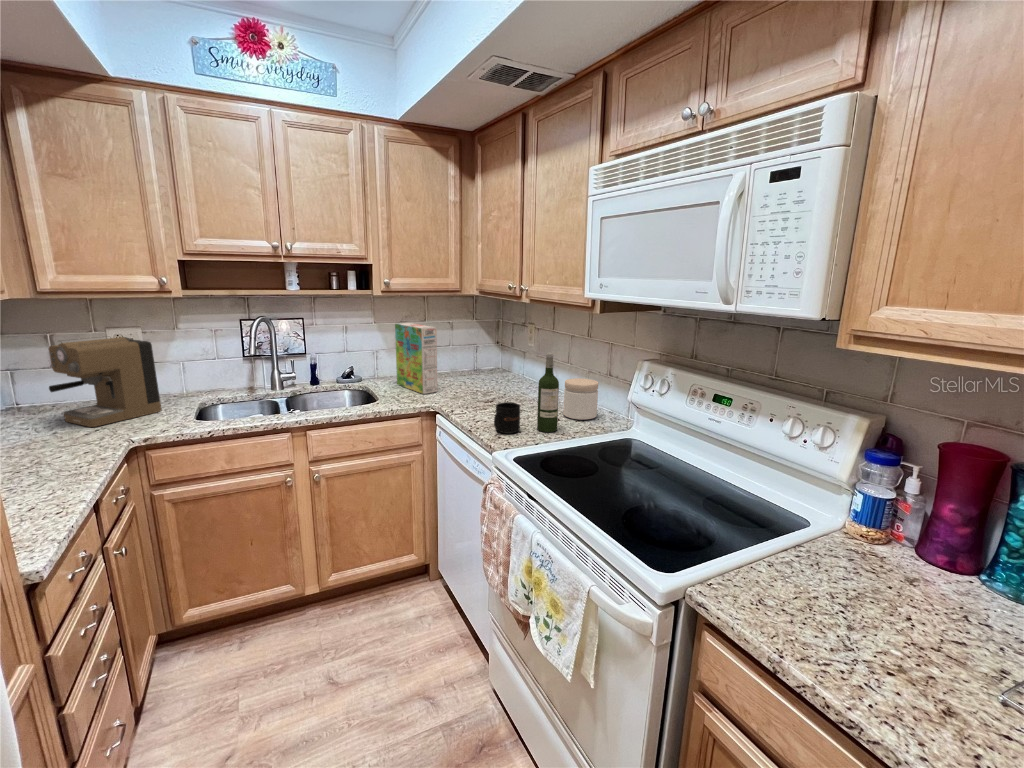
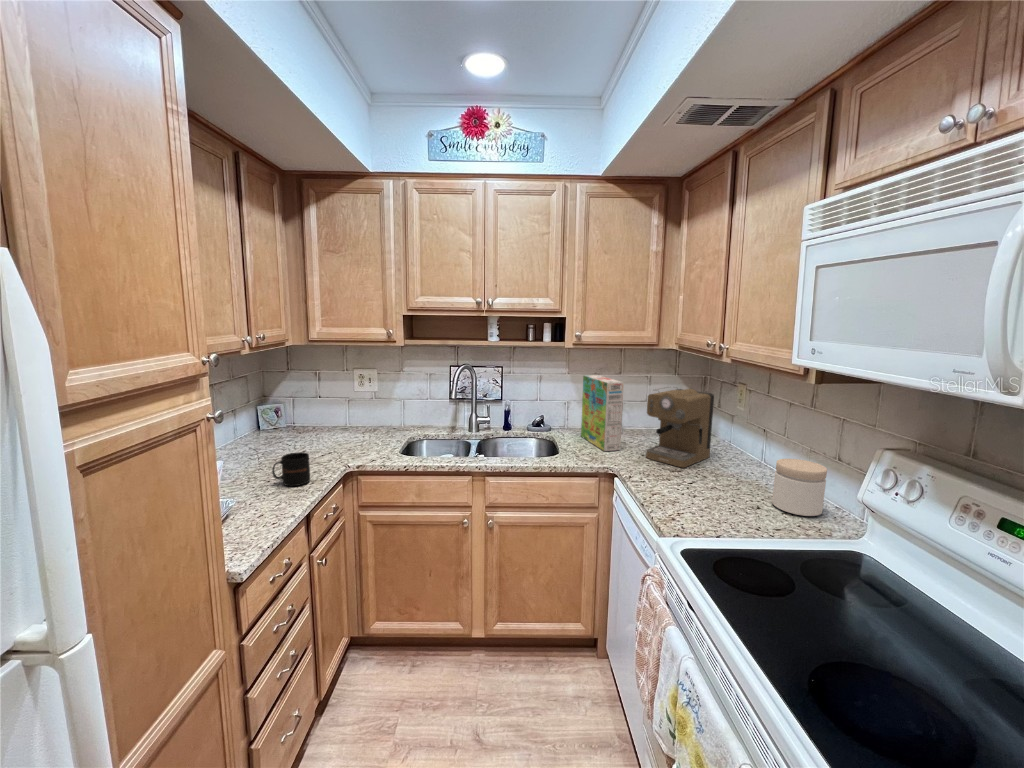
coffee maker: present [49,337,161,427] -> present [646,389,714,467]
wine bottle: present [537,353,559,432] -> none [732,427,767,527]
mug: present [494,402,520,434] -> present [272,452,310,486]

